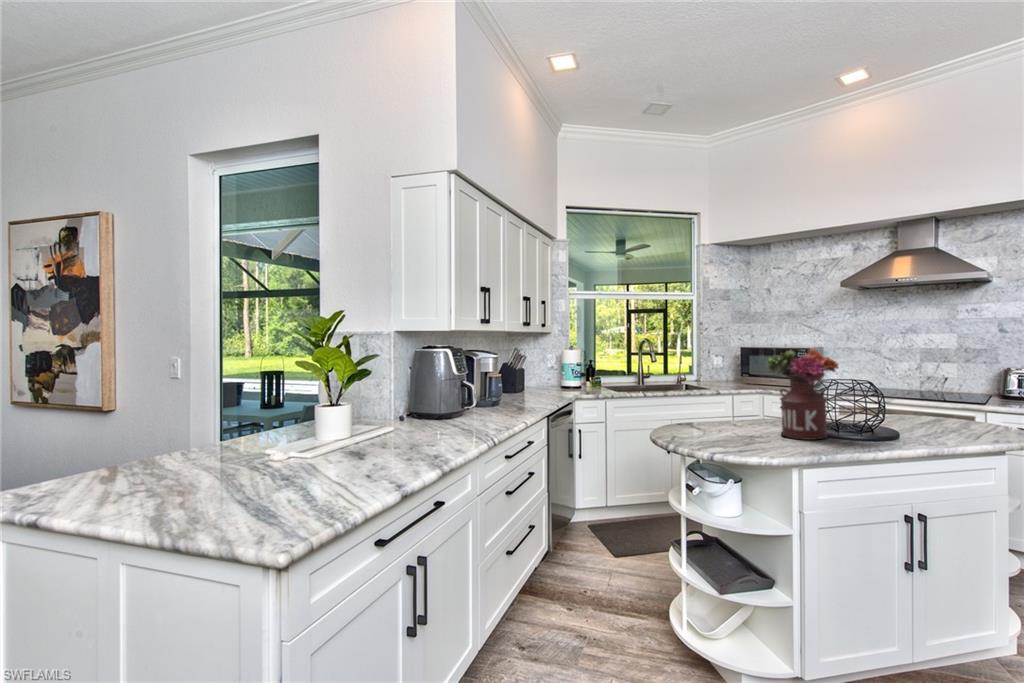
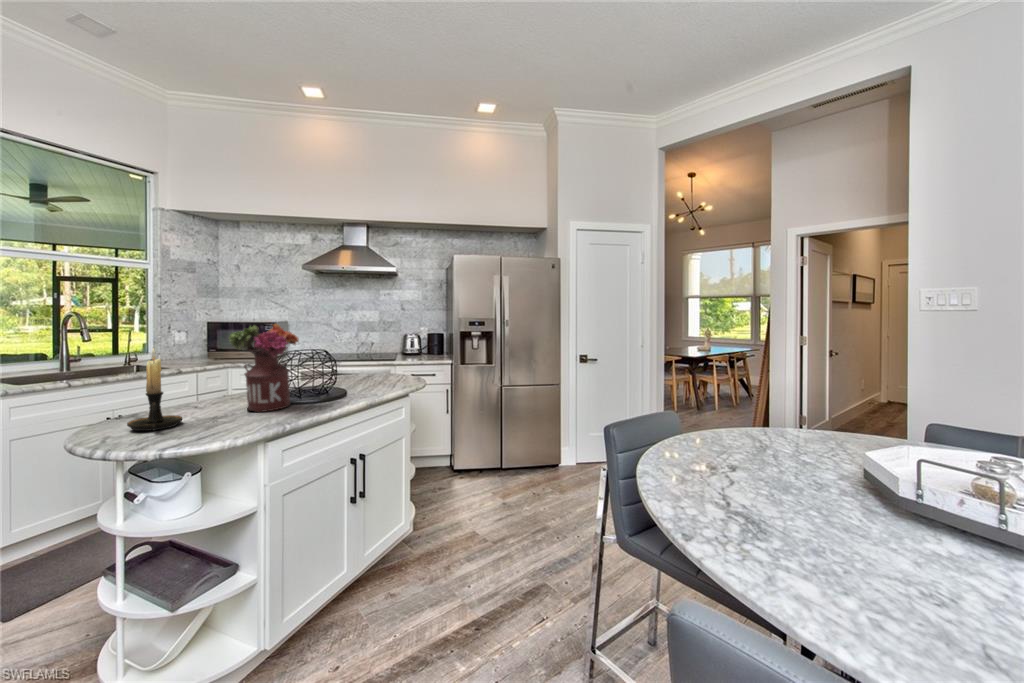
candle holder: none [687,368,726,439] -> present [127,349,182,431]

